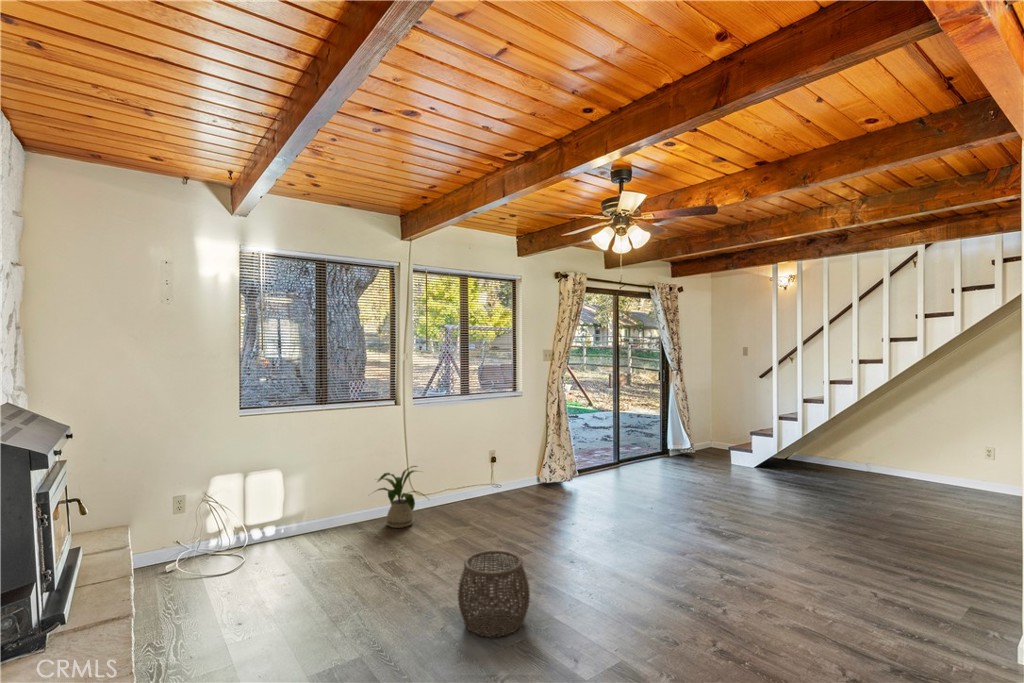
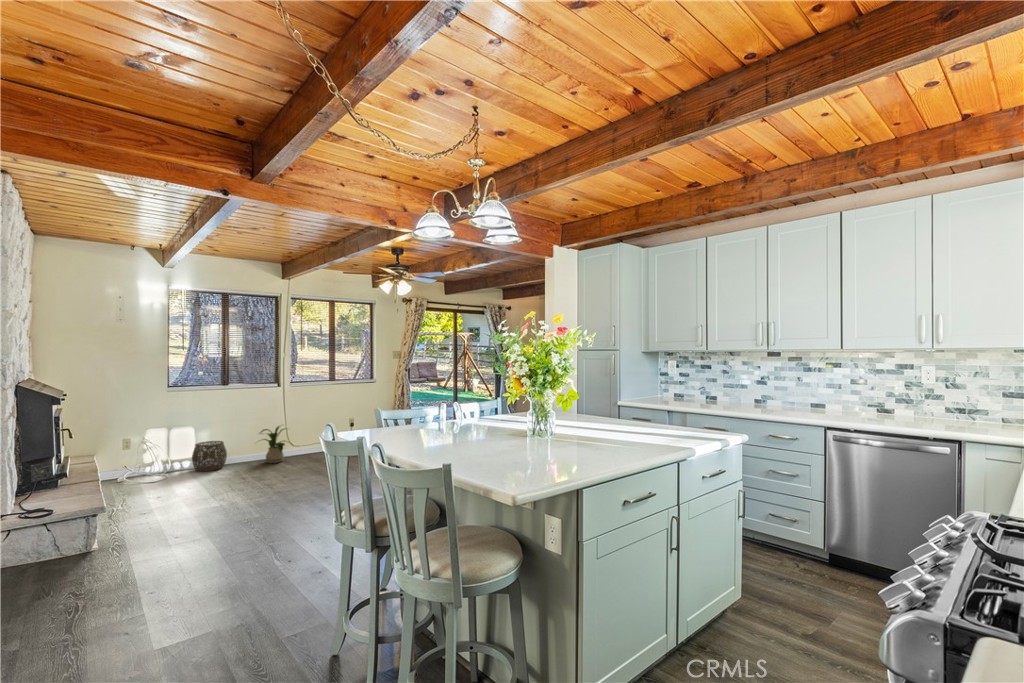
woven basket: present [457,550,530,638] -> present [192,441,227,471]

